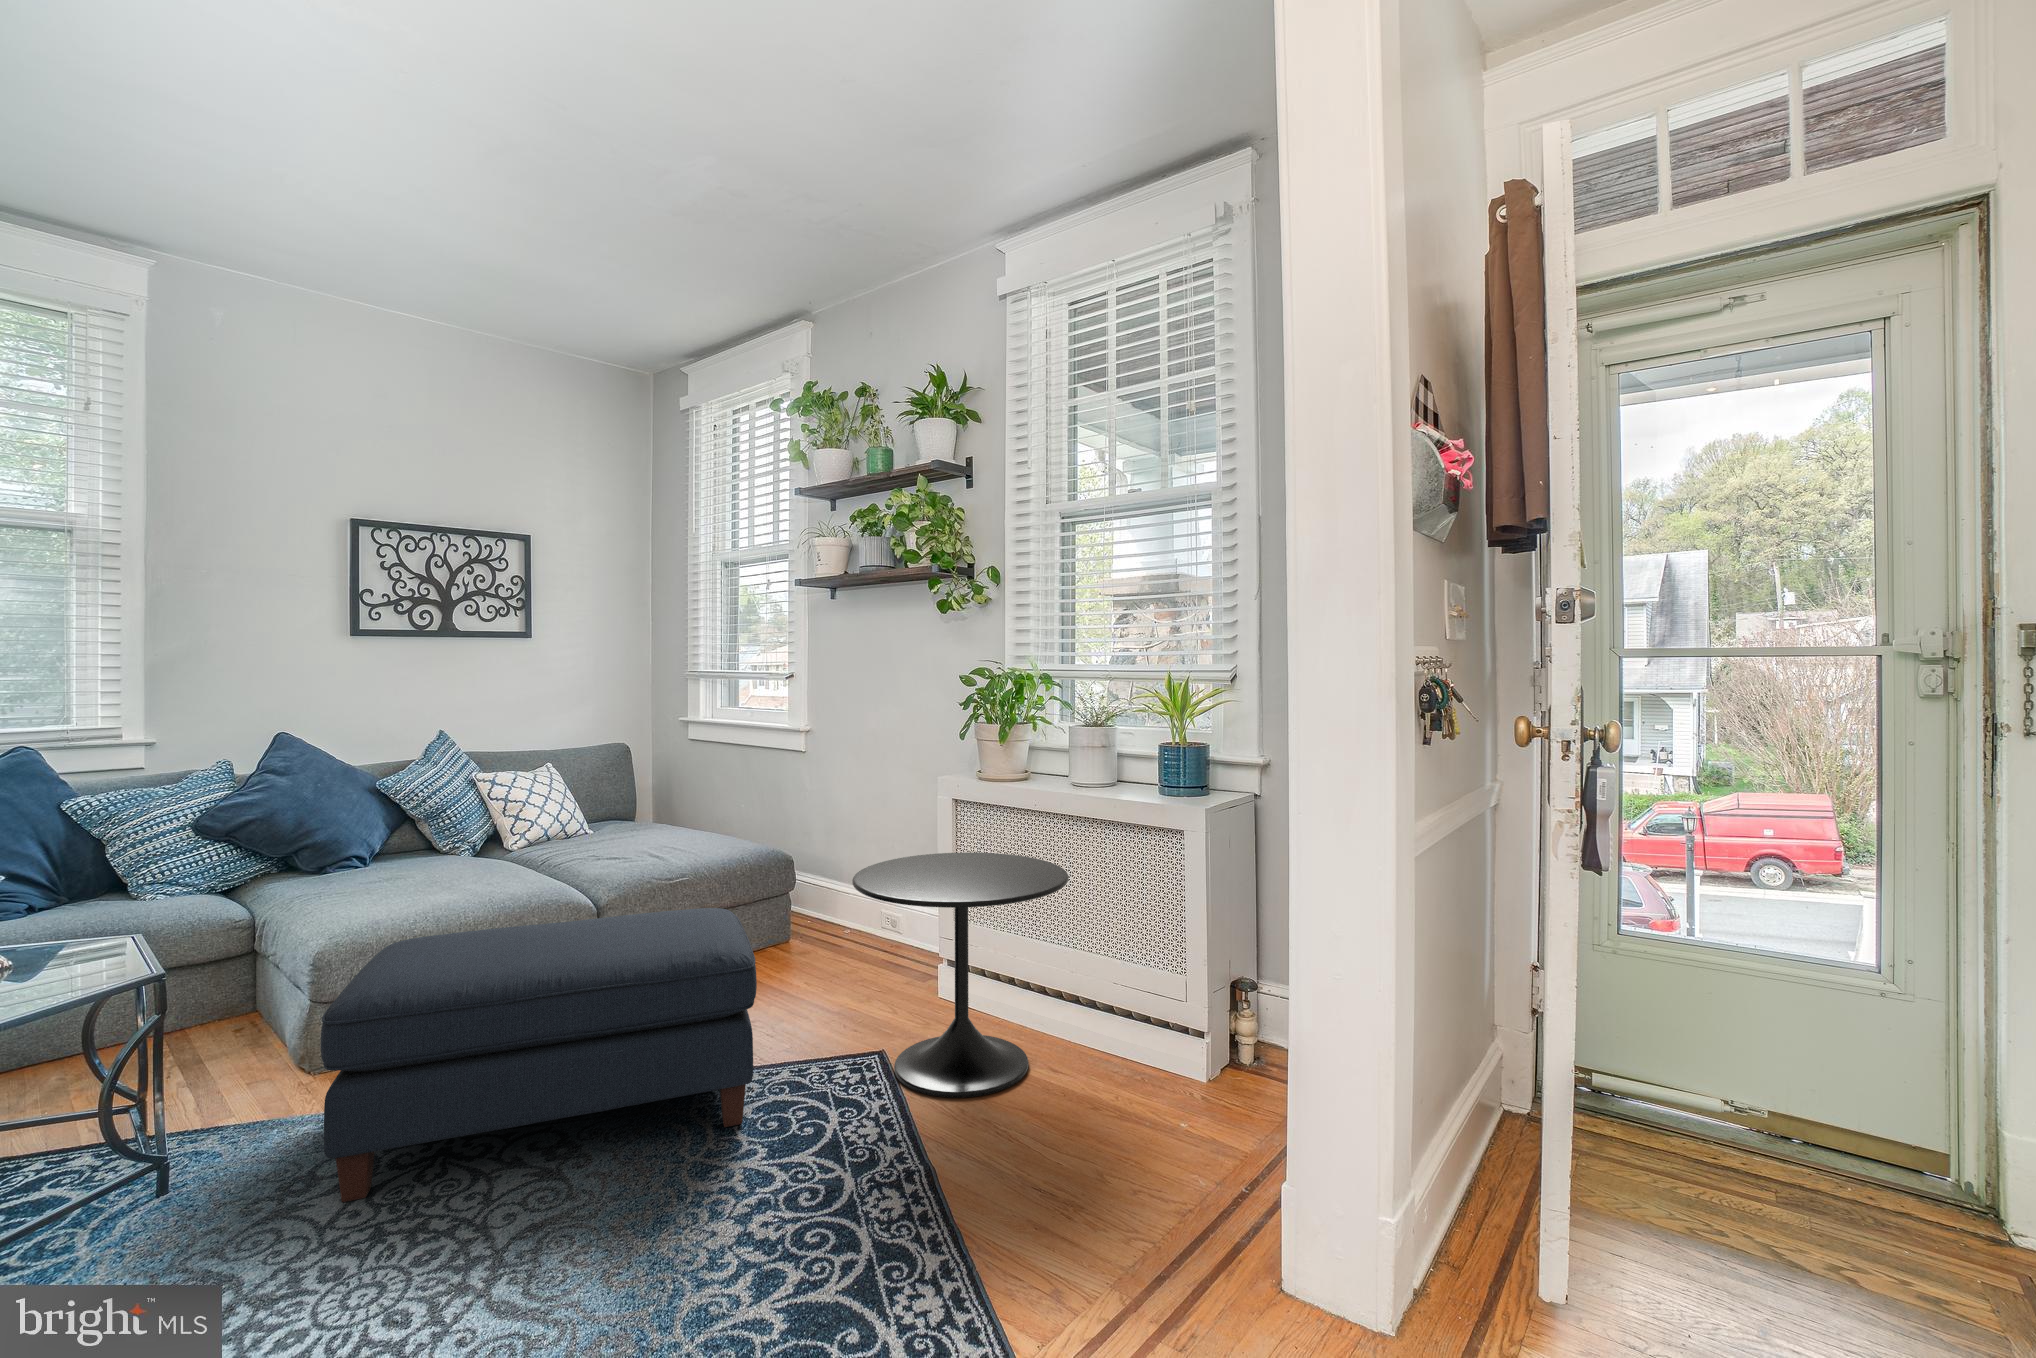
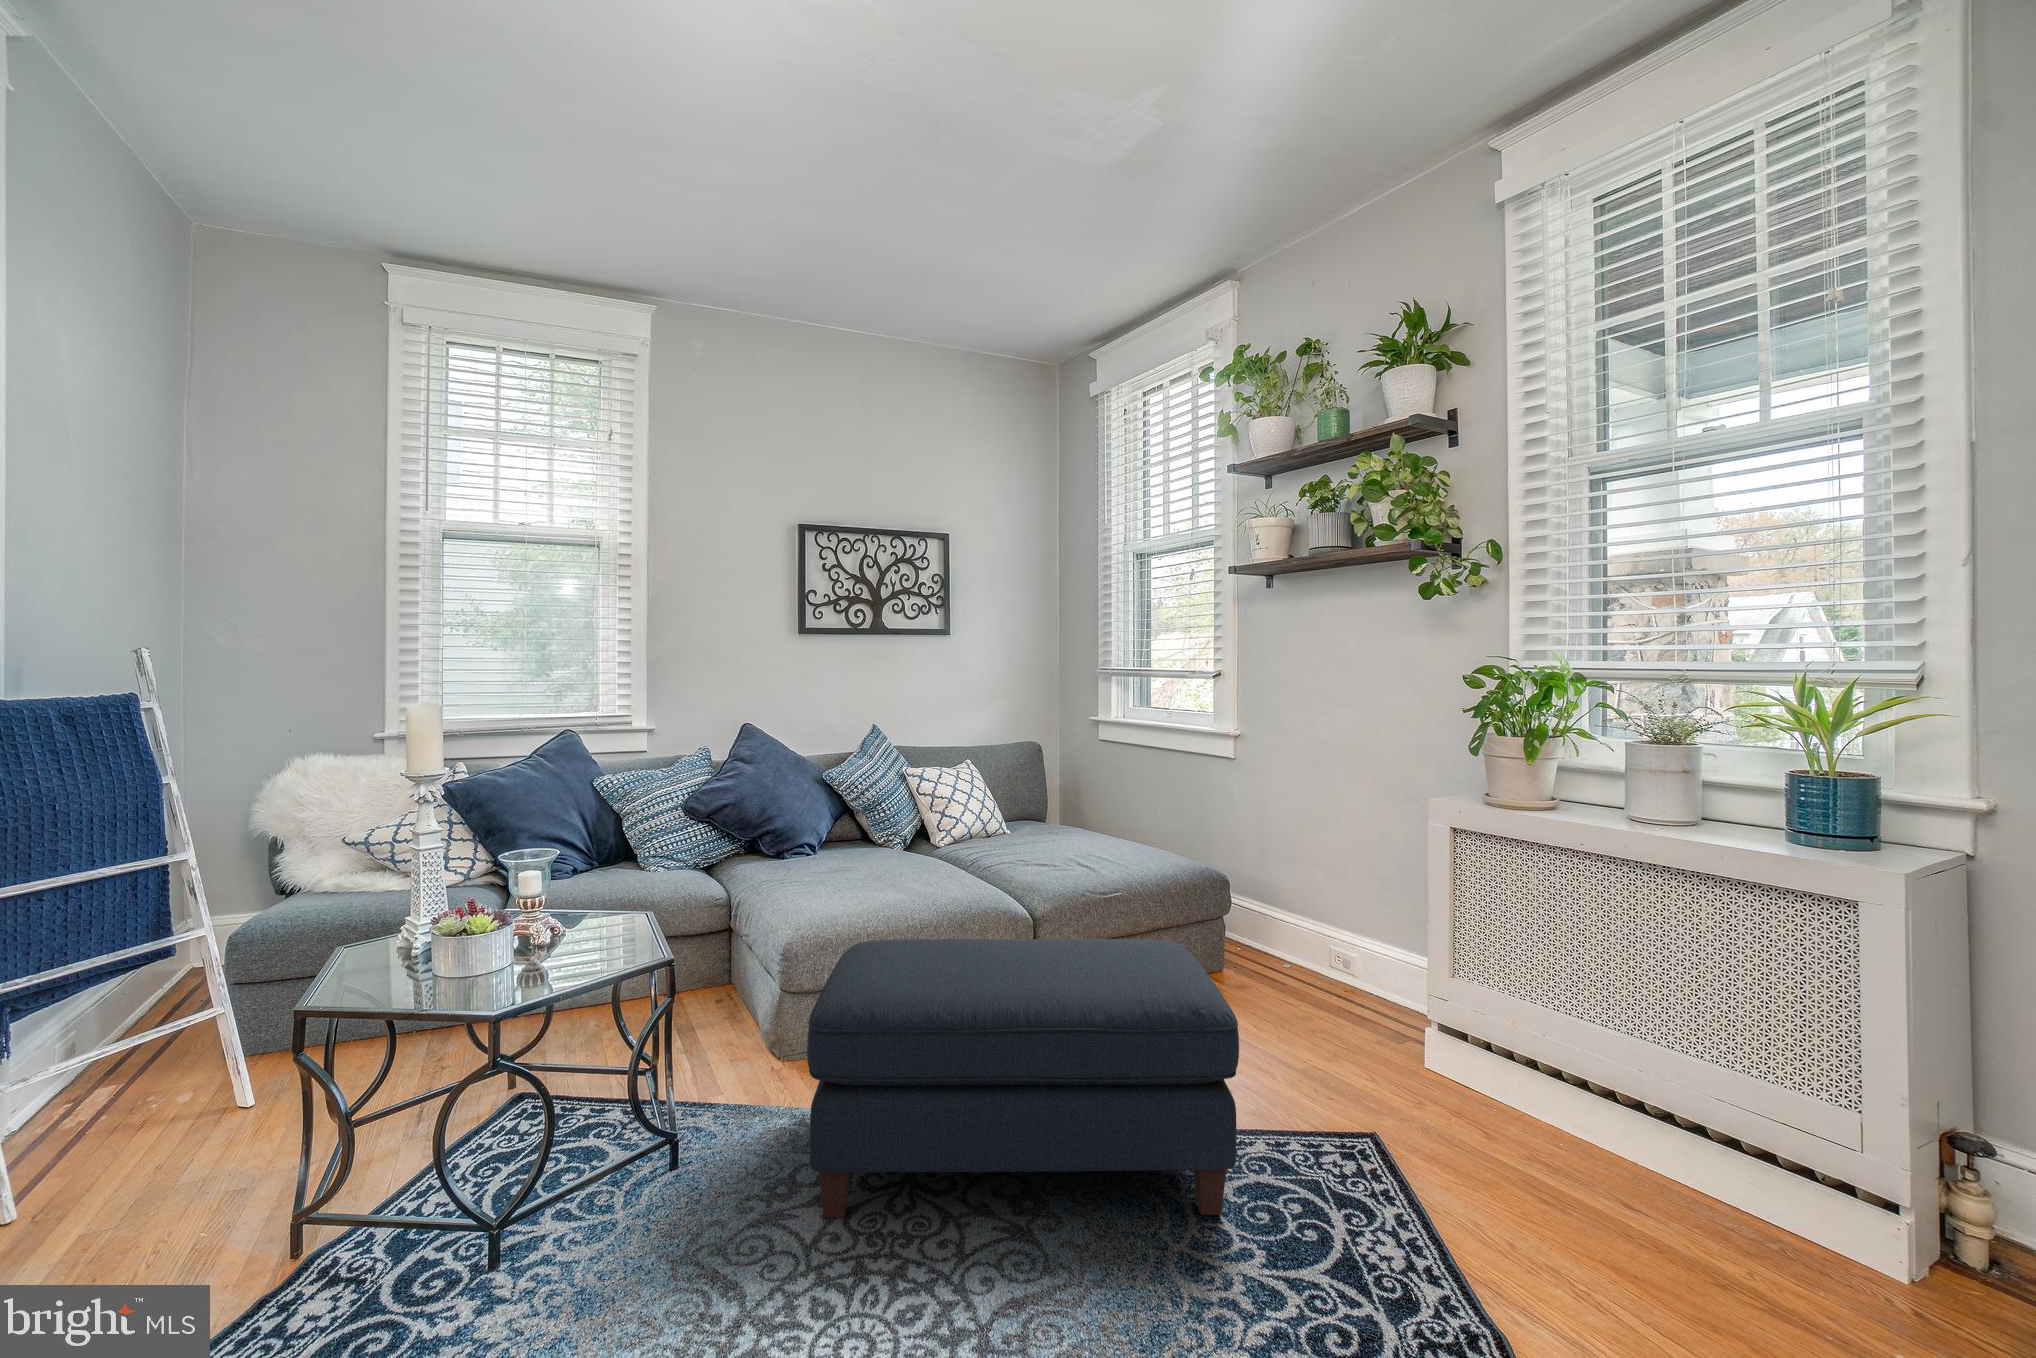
side table: present [852,852,1069,1098] -> none [1343,903,1665,1243]

